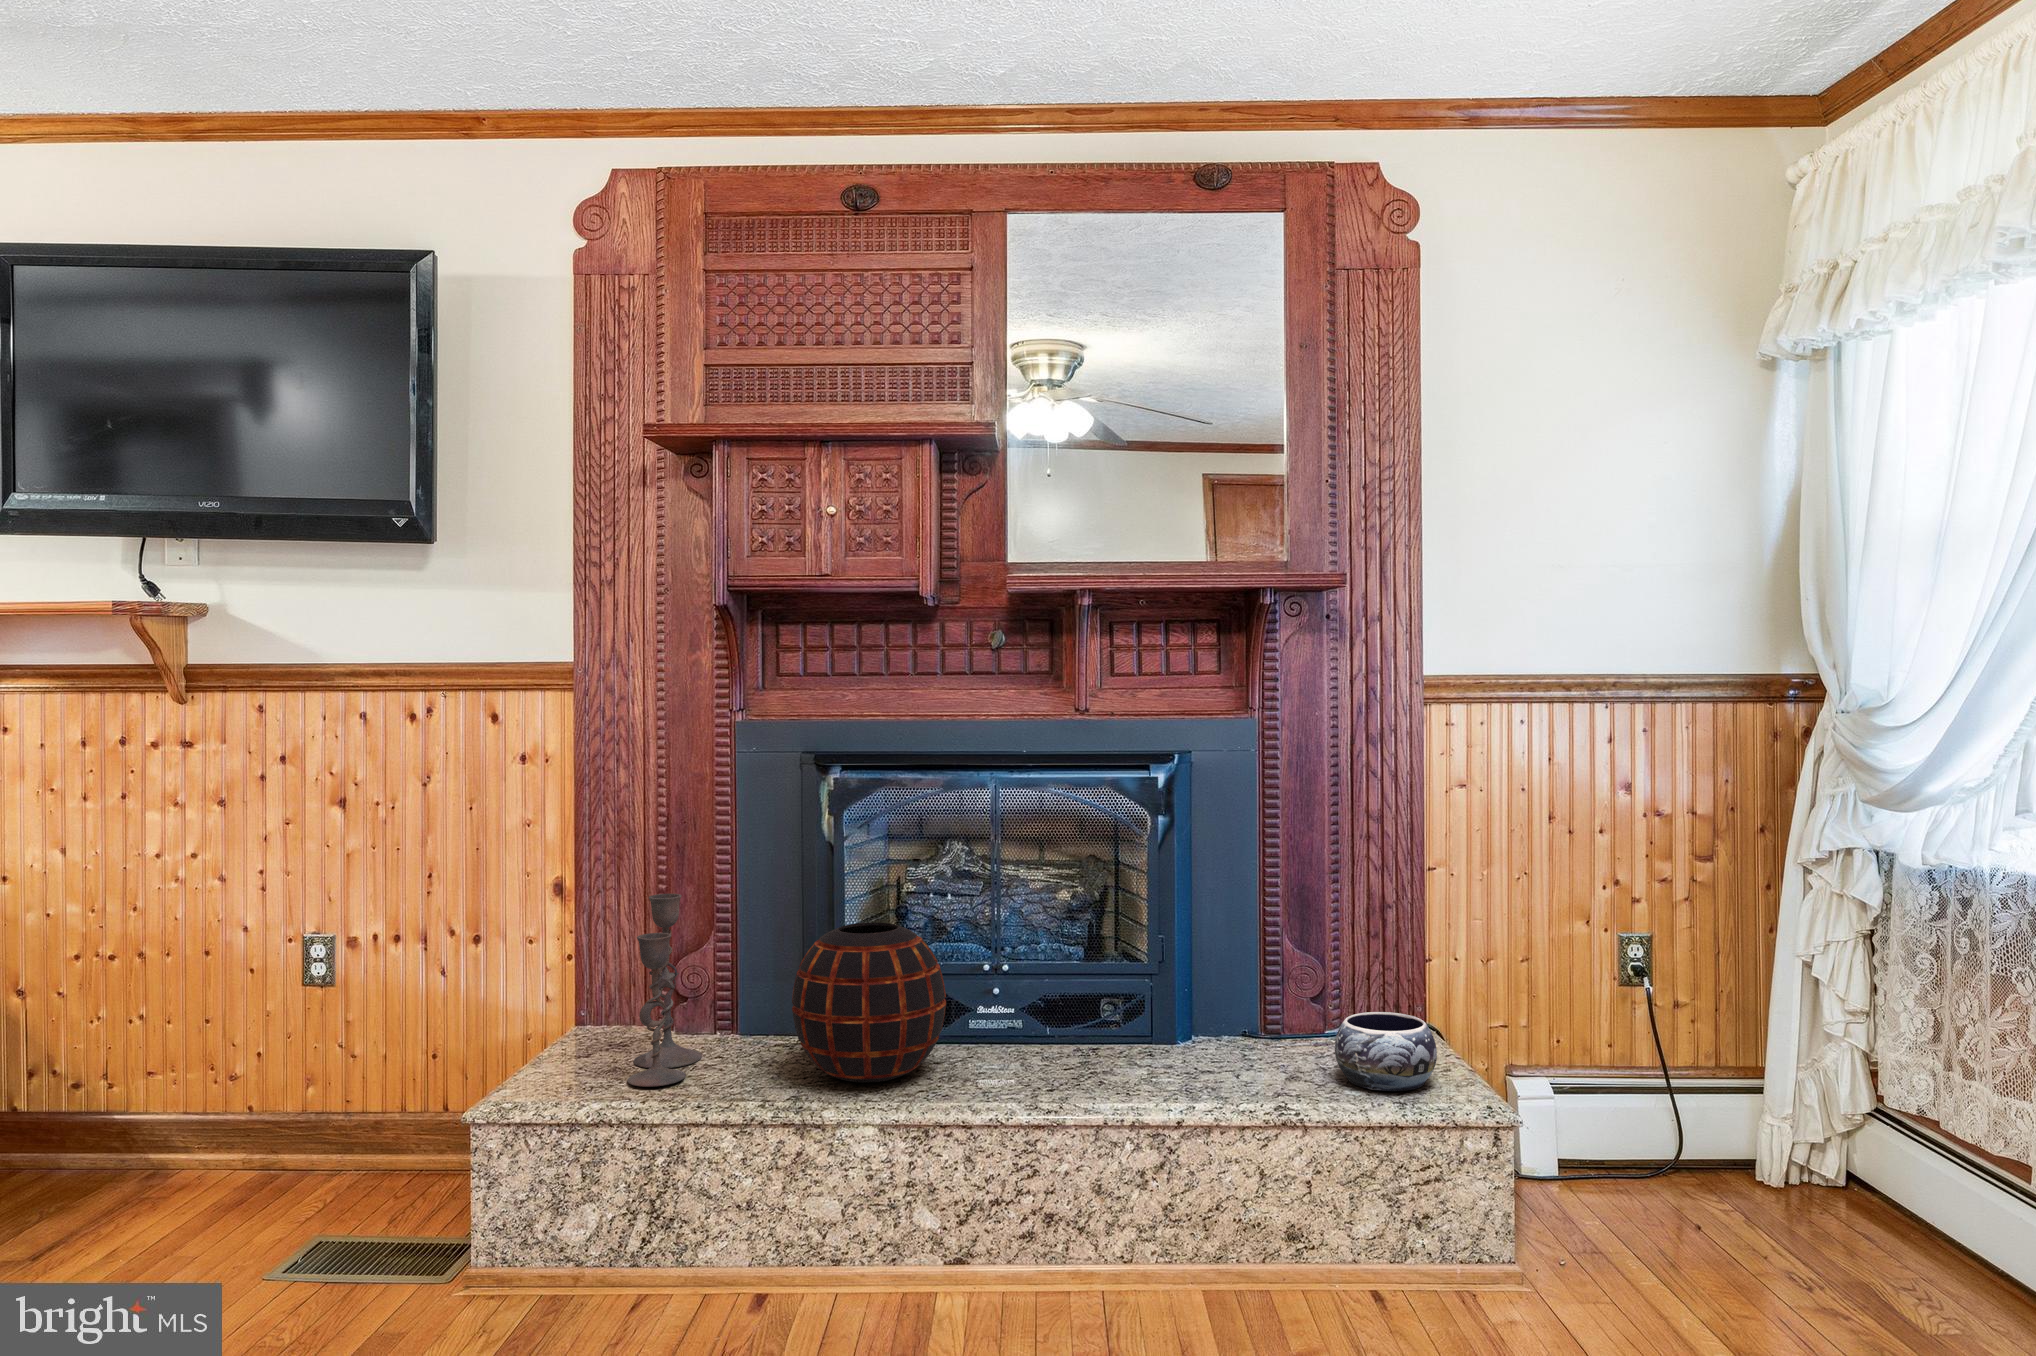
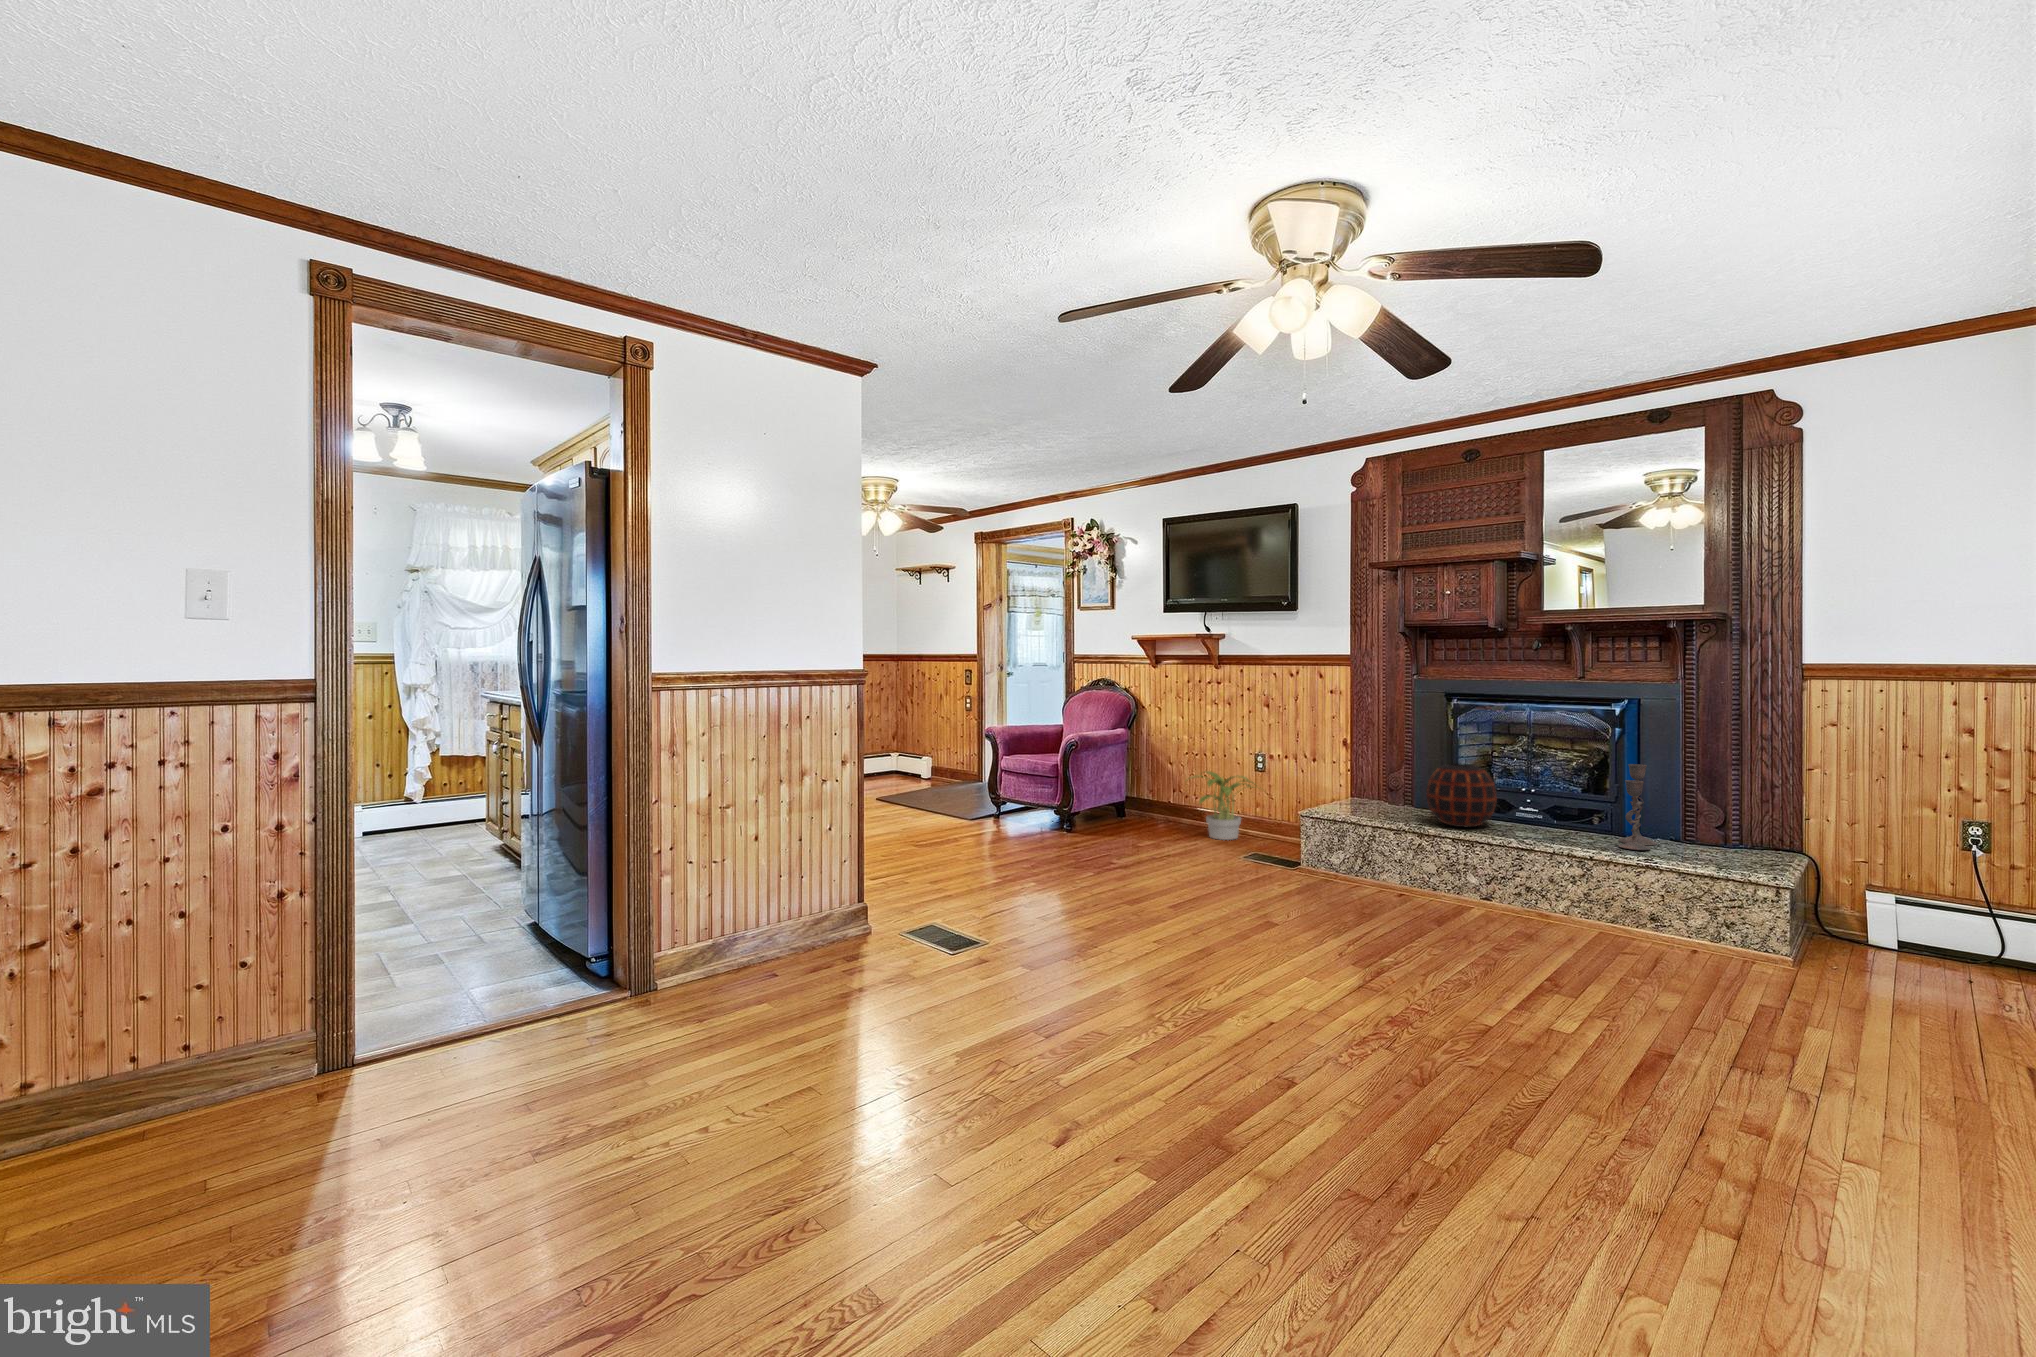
candlestick: present [628,894,702,1087] -> present [1618,764,1657,850]
potted plant: none [79,1004,342,1207] -> present [1191,771,1253,840]
decorative bowl: present [1335,1012,1437,1091] -> none [1700,830,1763,867]

